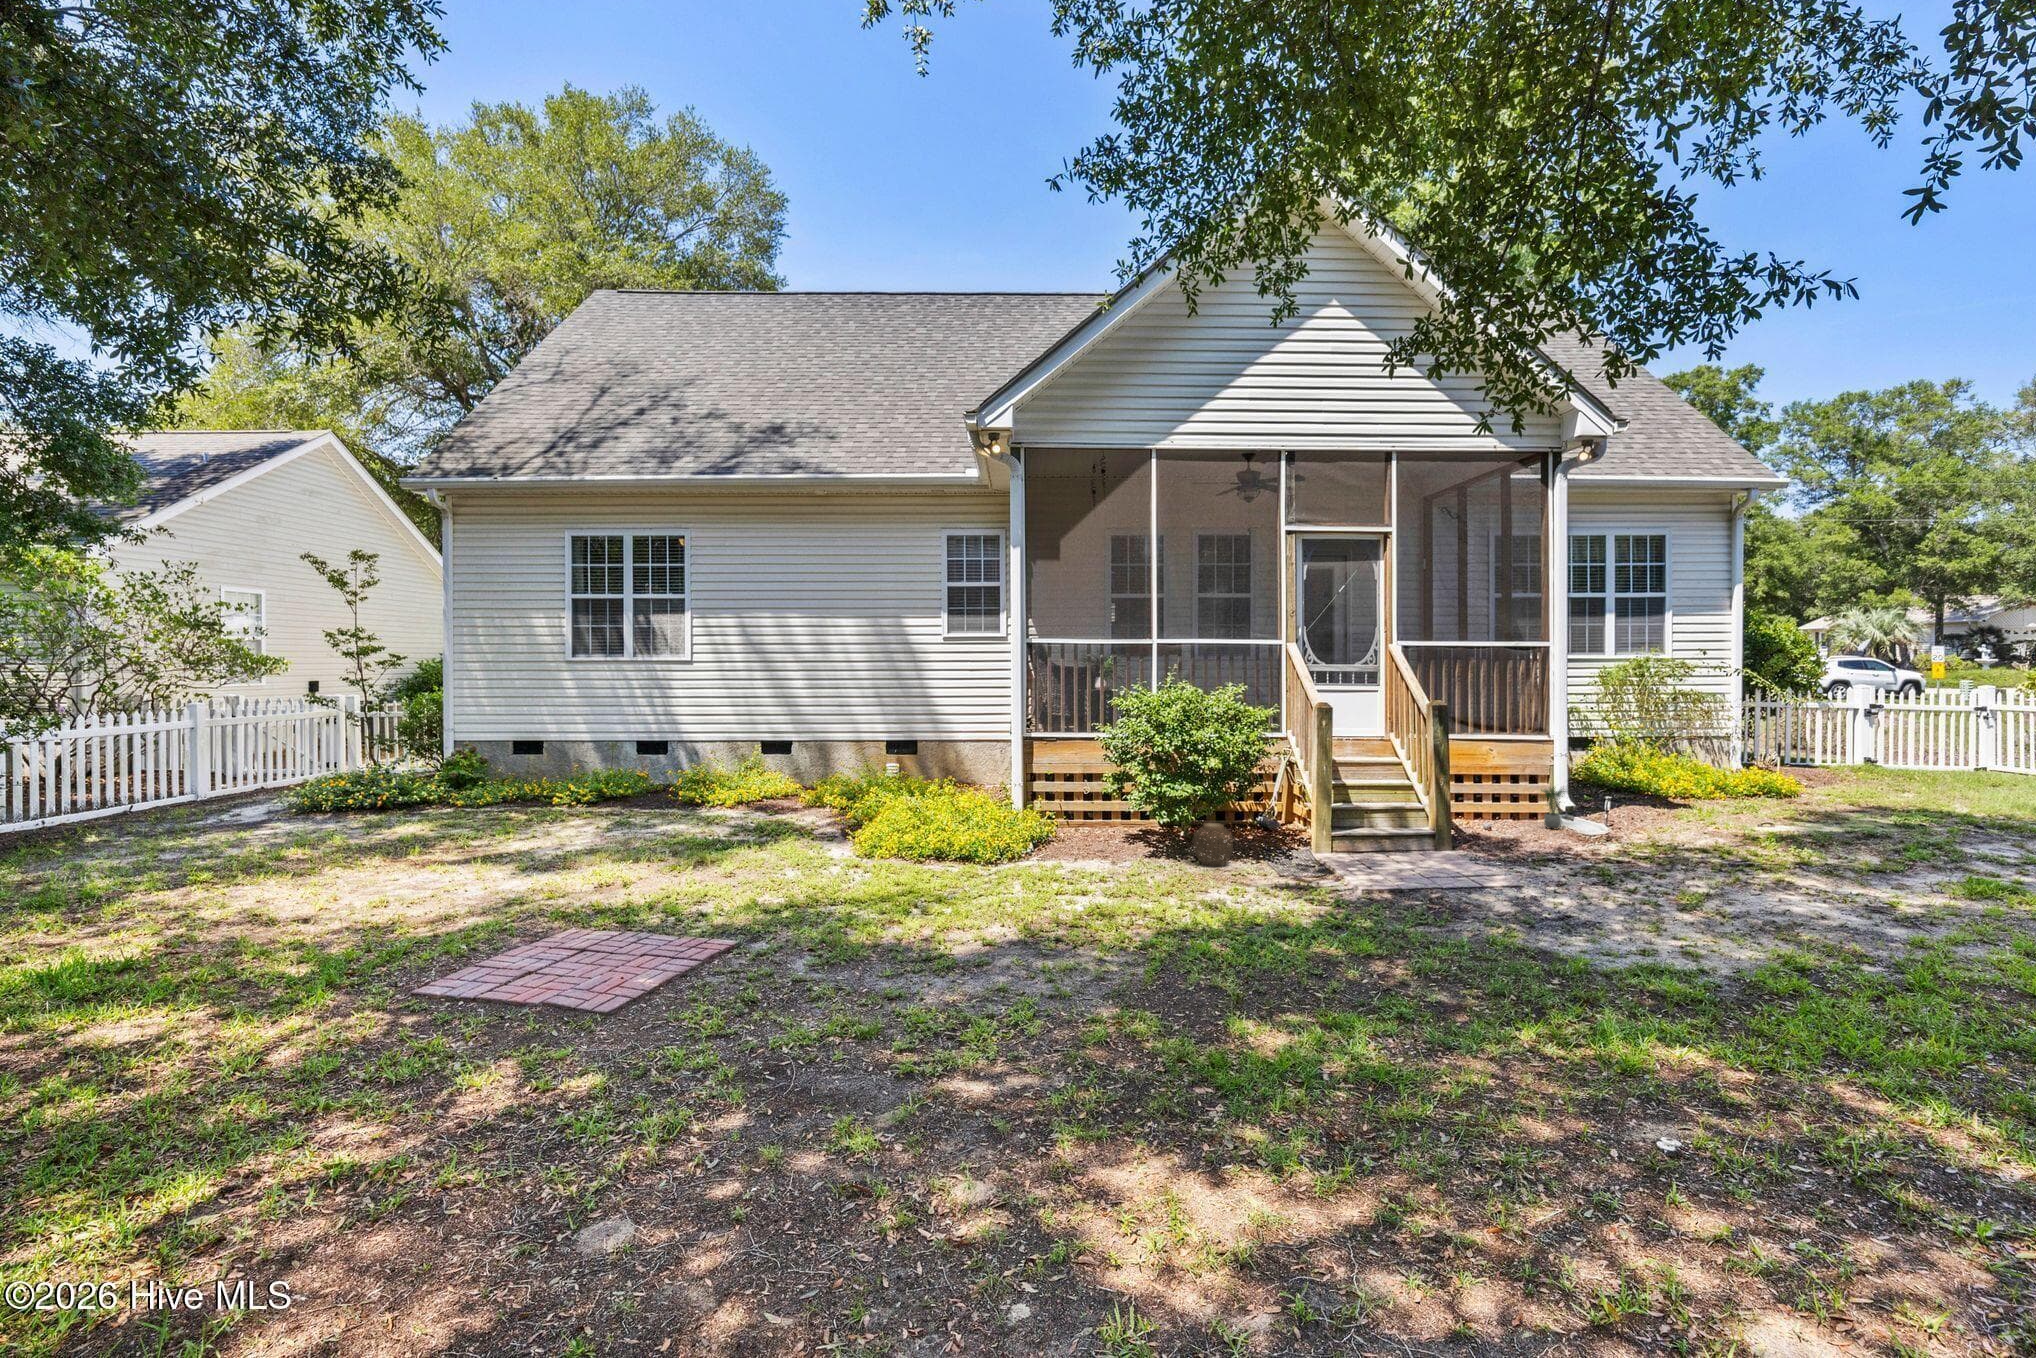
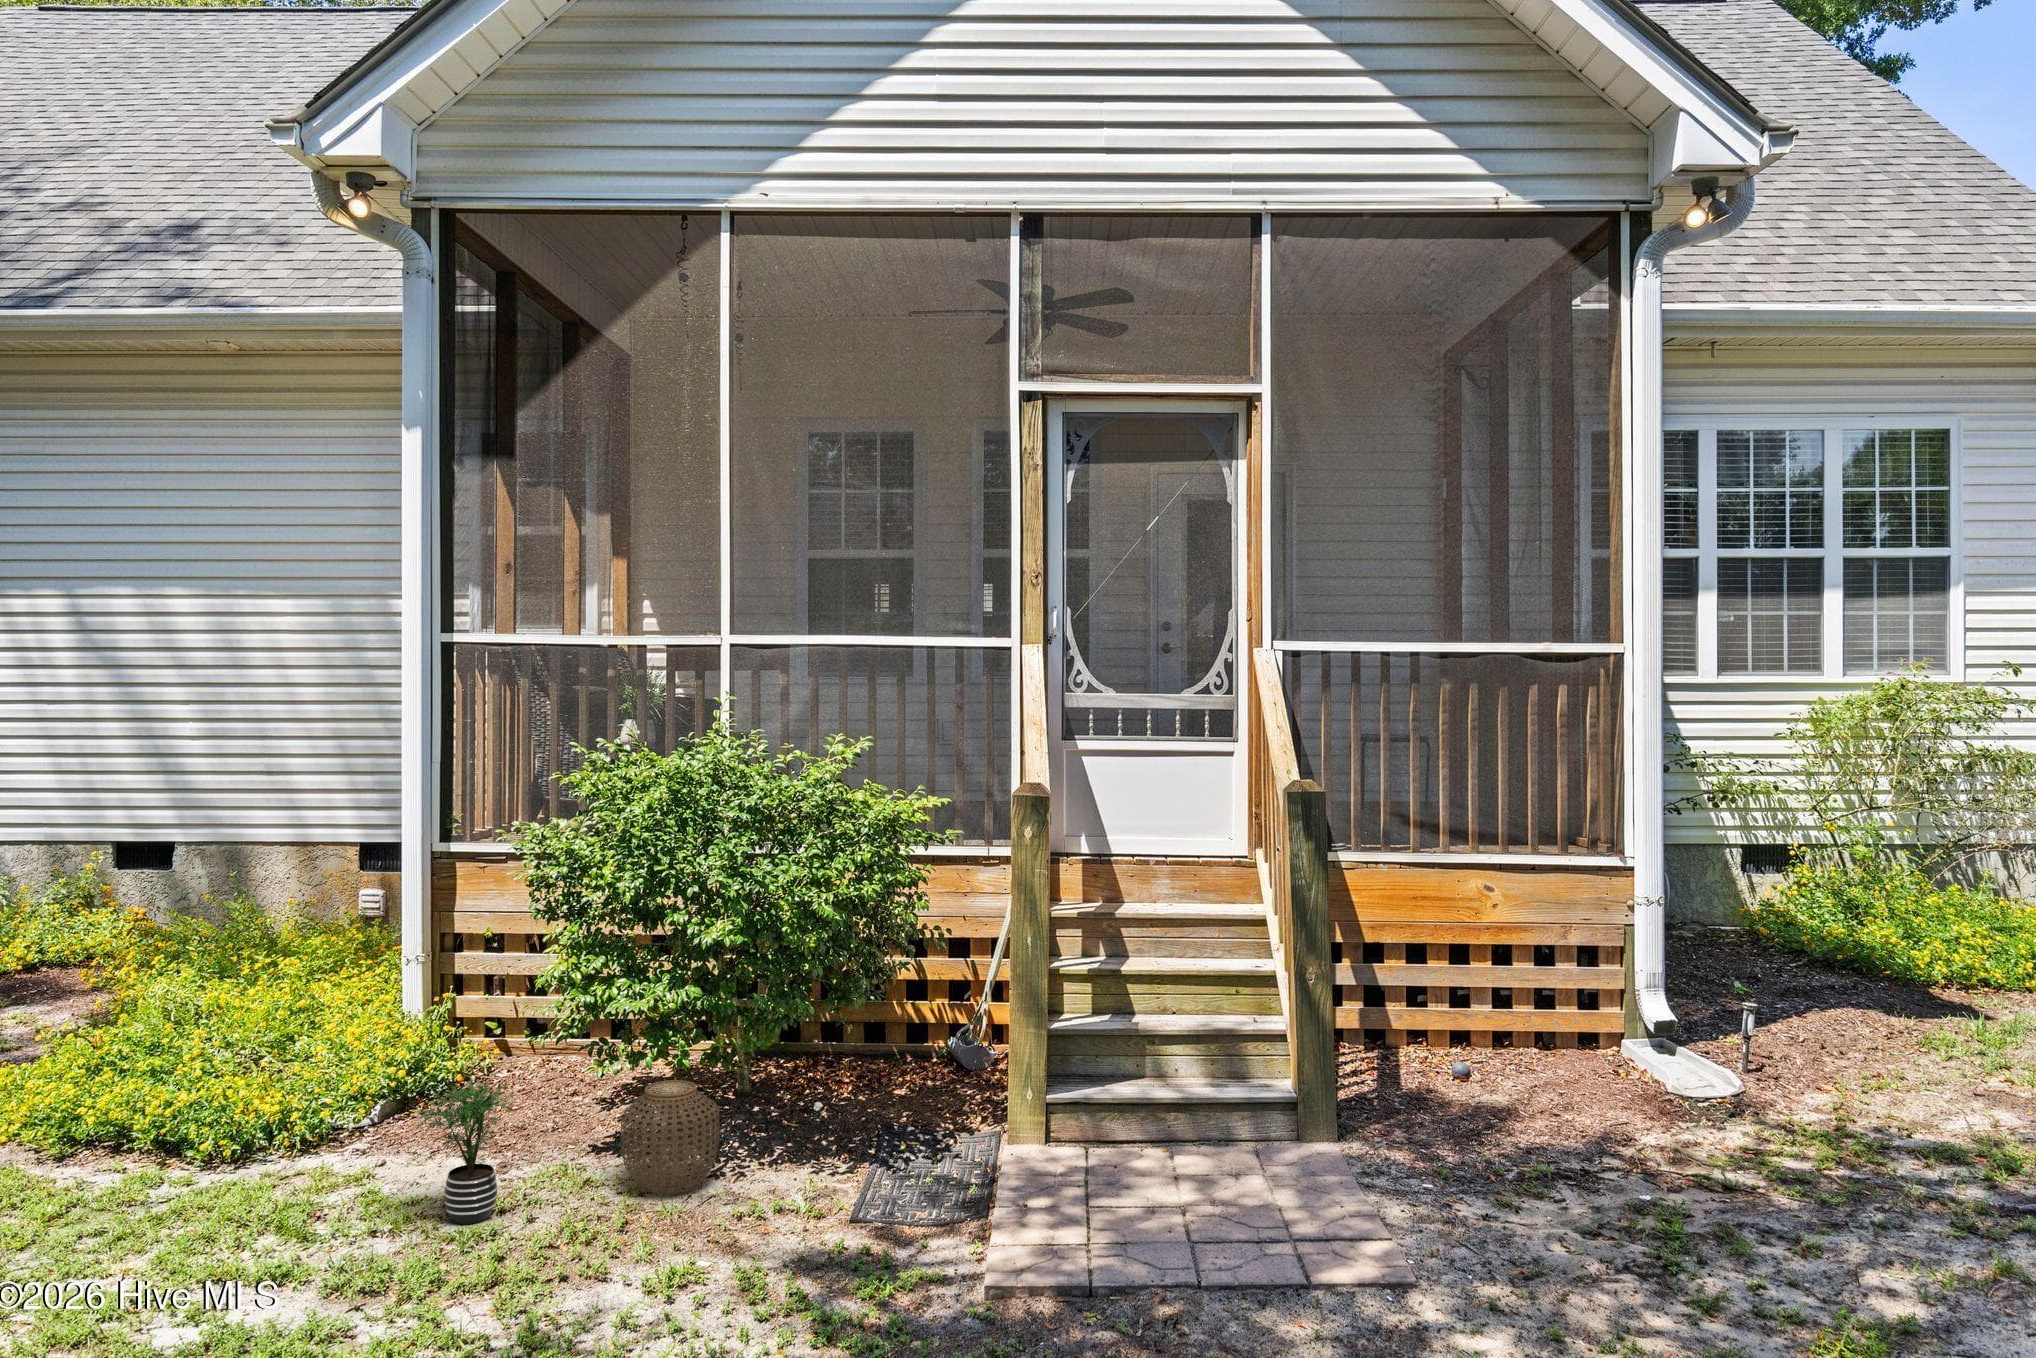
potted plant: present [1540,787,1564,829] -> present [416,1081,513,1224]

